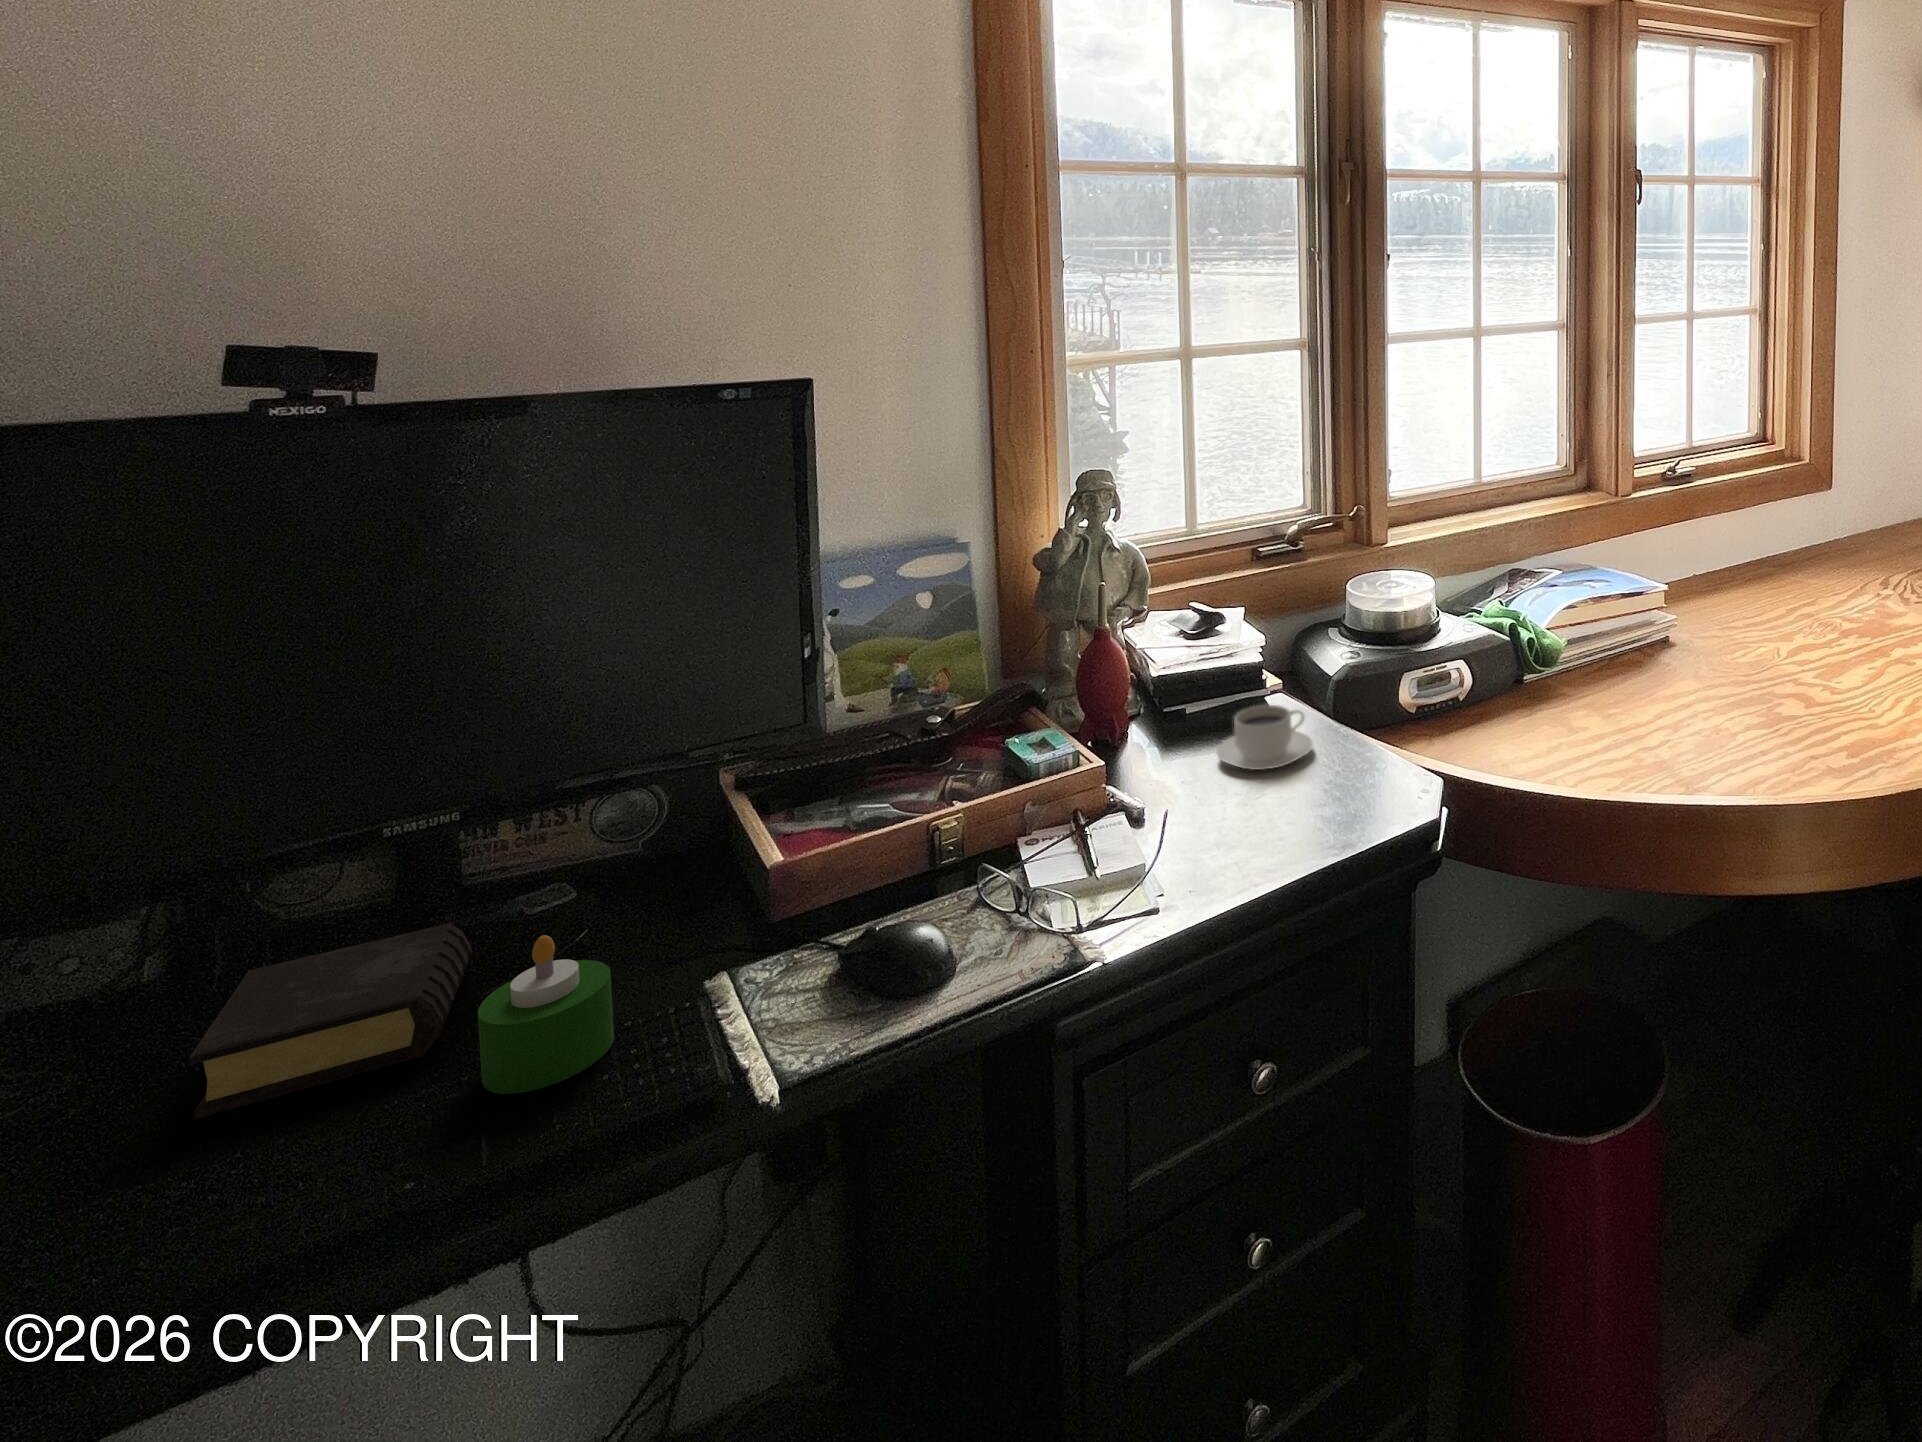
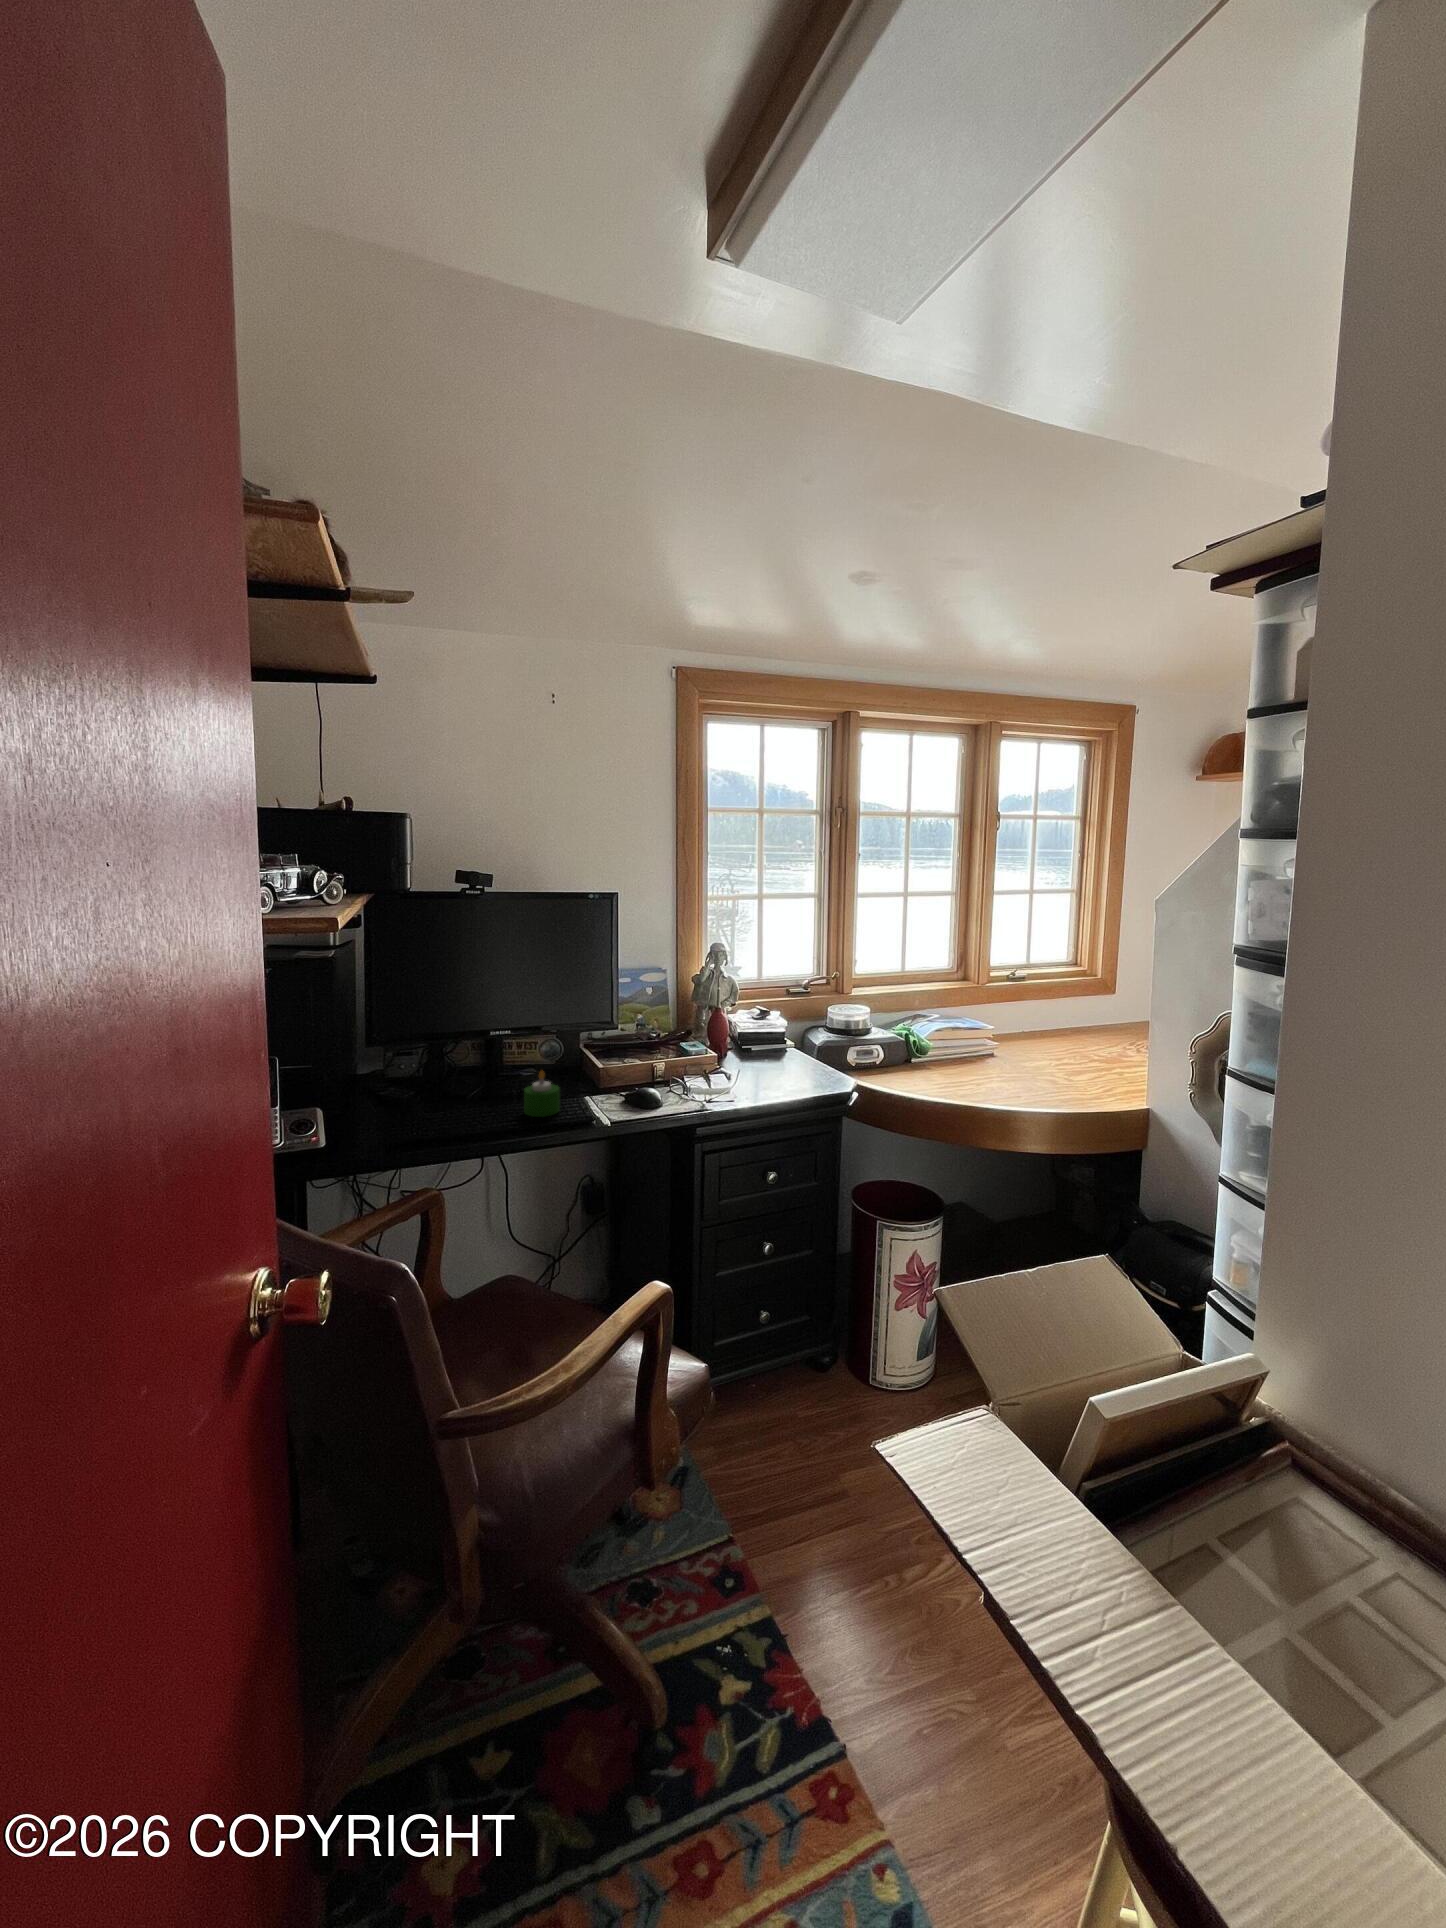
coffee cup: present [1217,705,1313,770] -> none [764,1048,805,1072]
book: present [189,923,472,1119] -> none [448,1072,511,1110]

